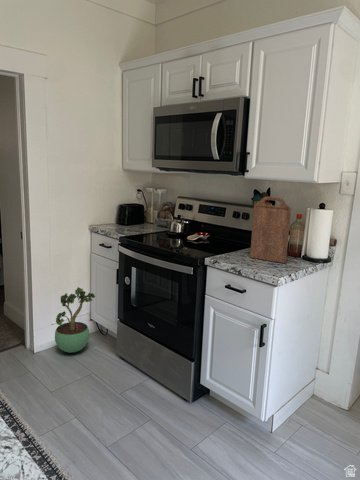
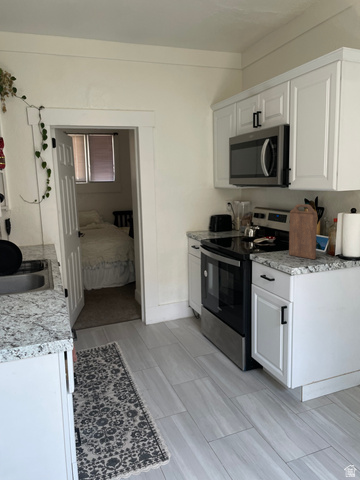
potted plant: present [55,287,95,353] -> none [158,278,188,328]

